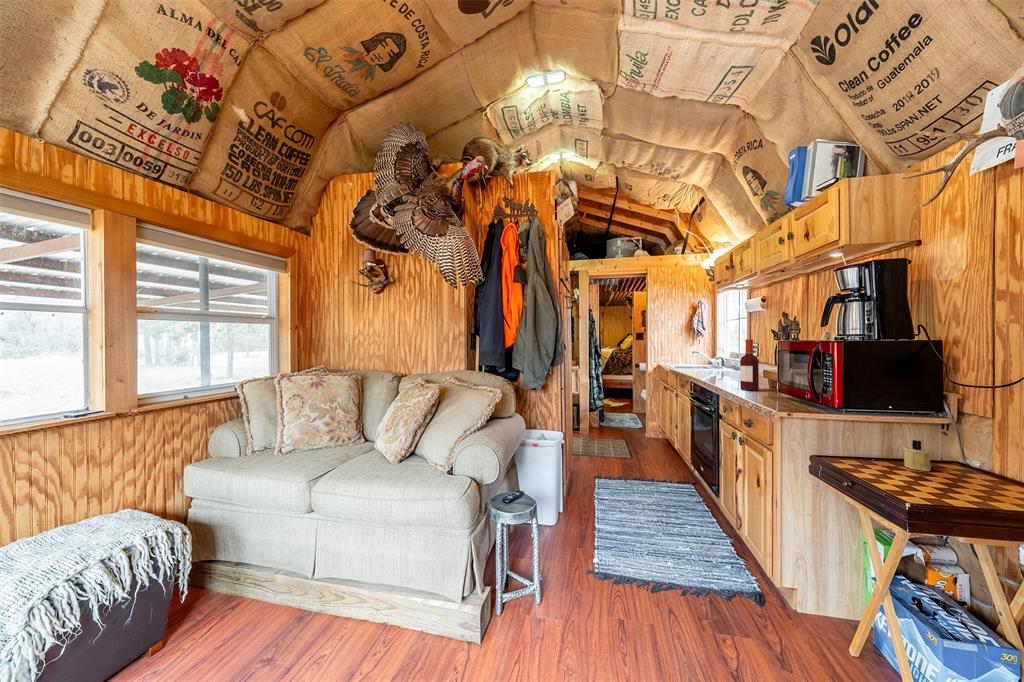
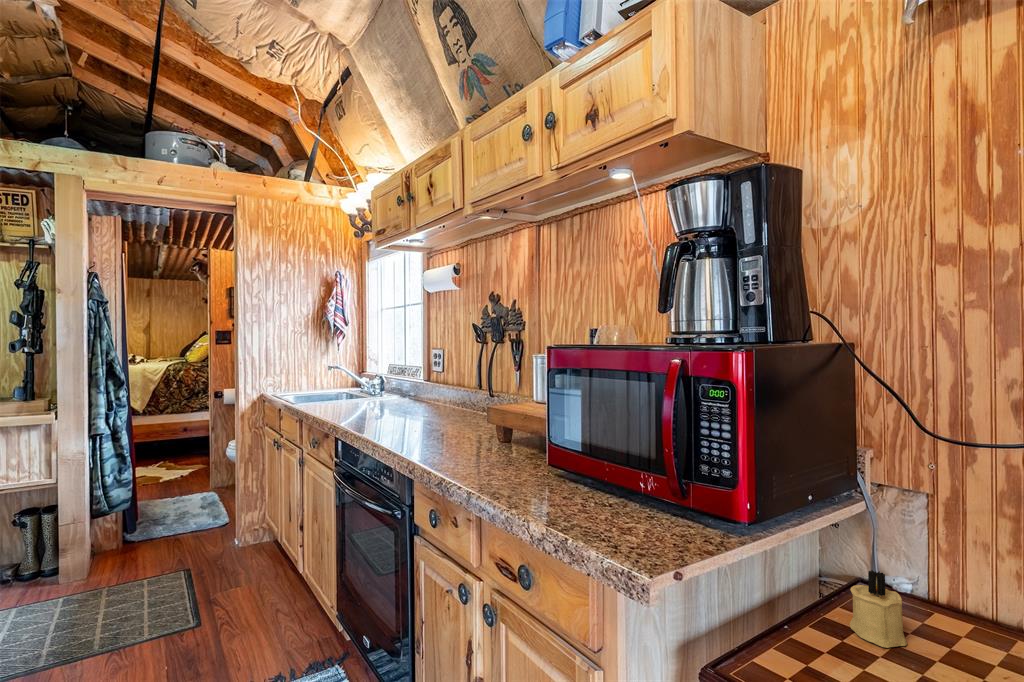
bottle: present [740,339,759,391] -> none [457,342,494,461]

